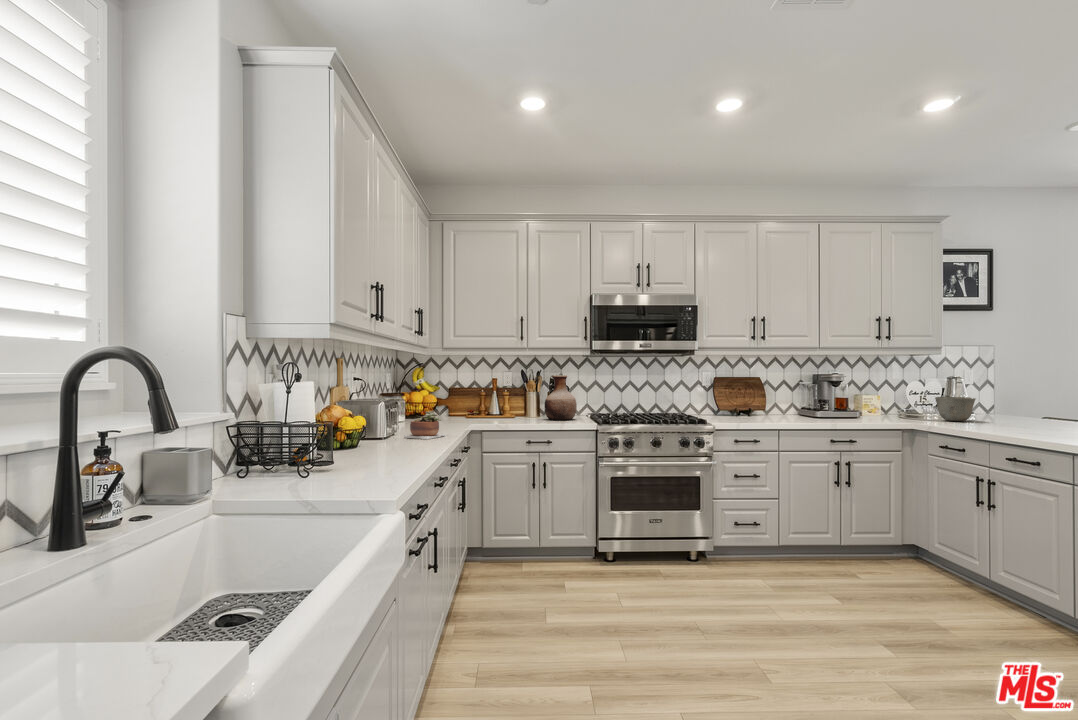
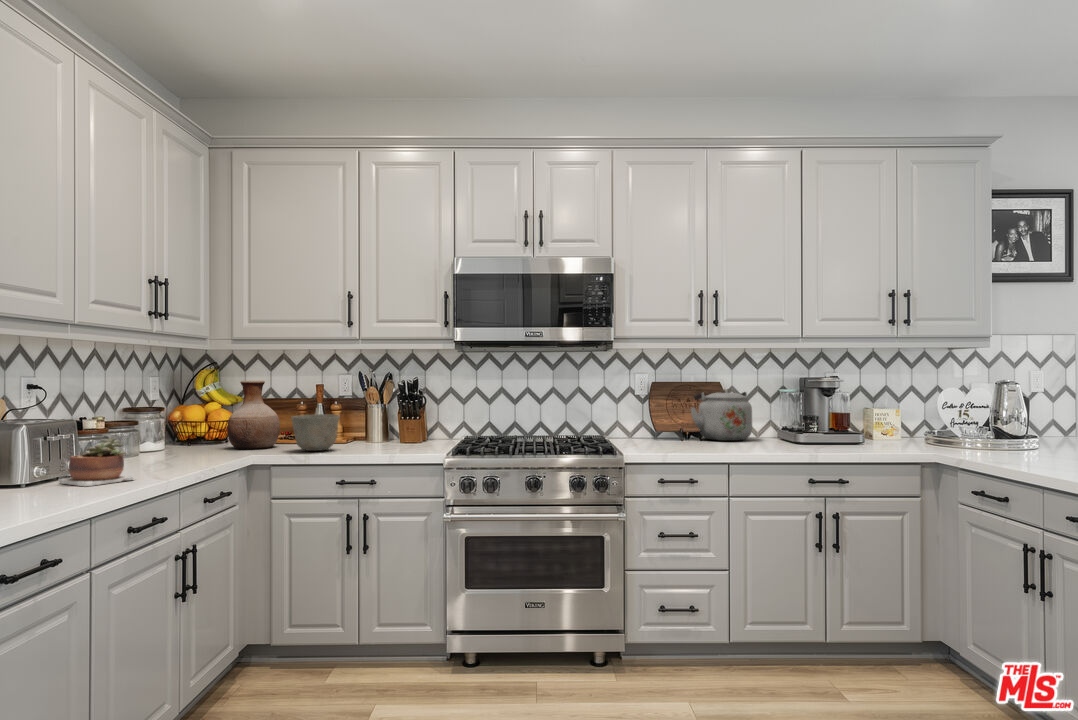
vase: present [545,375,577,420] -> present [227,381,280,449]
kettle: none [740,382,783,416] -> present [691,389,752,441]
ceramic bowl: present [935,397,976,421] -> present [291,414,340,451]

